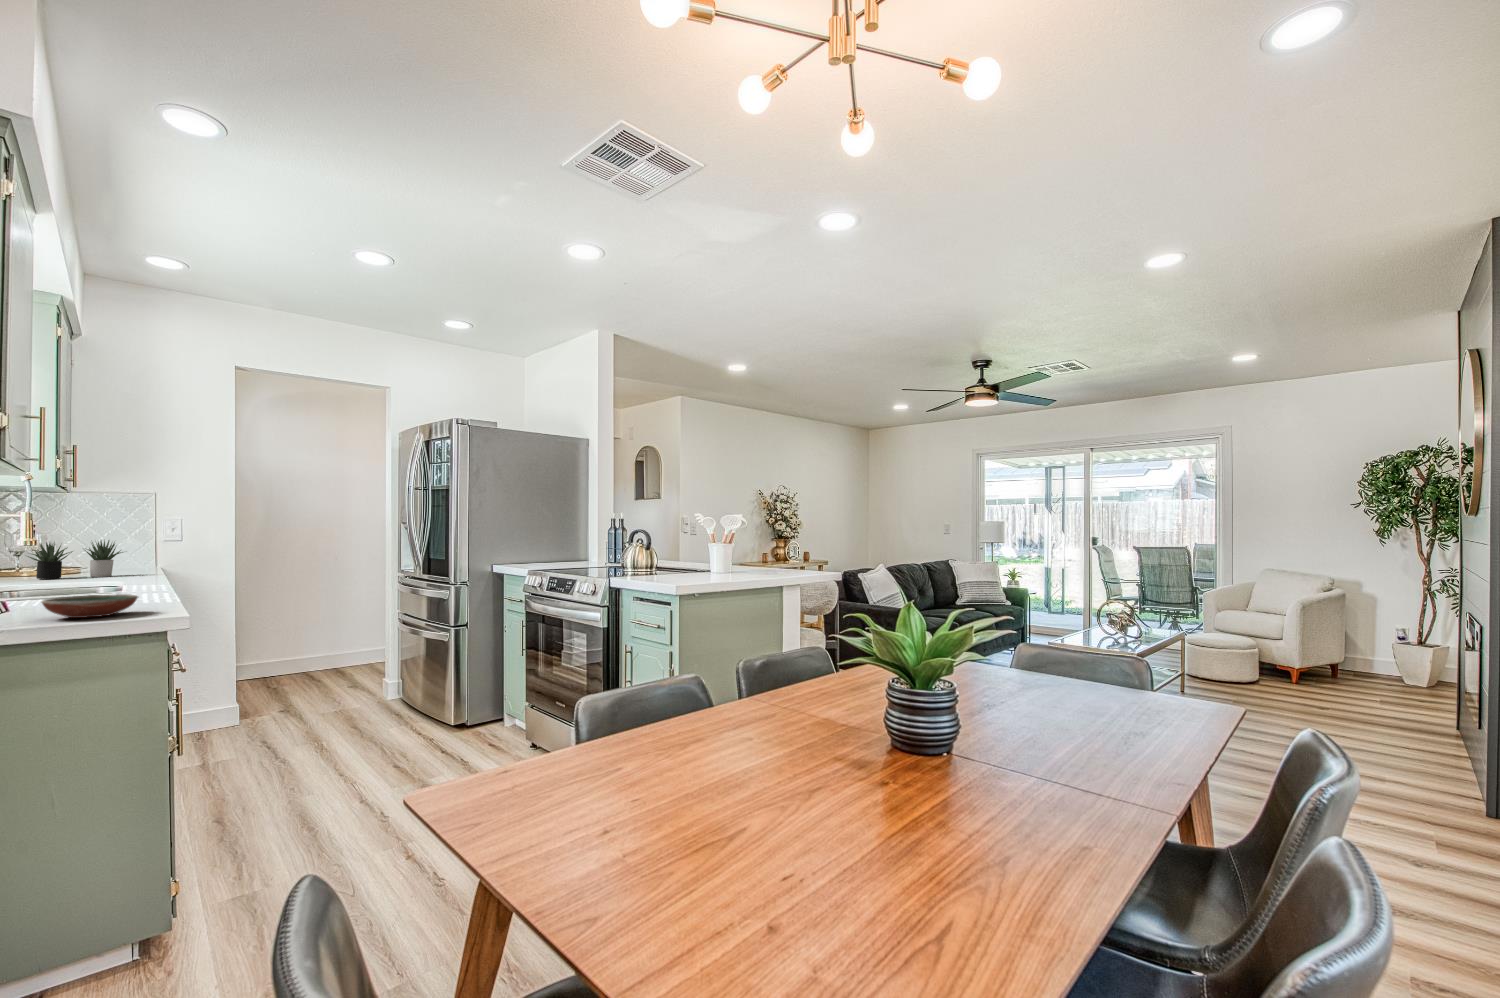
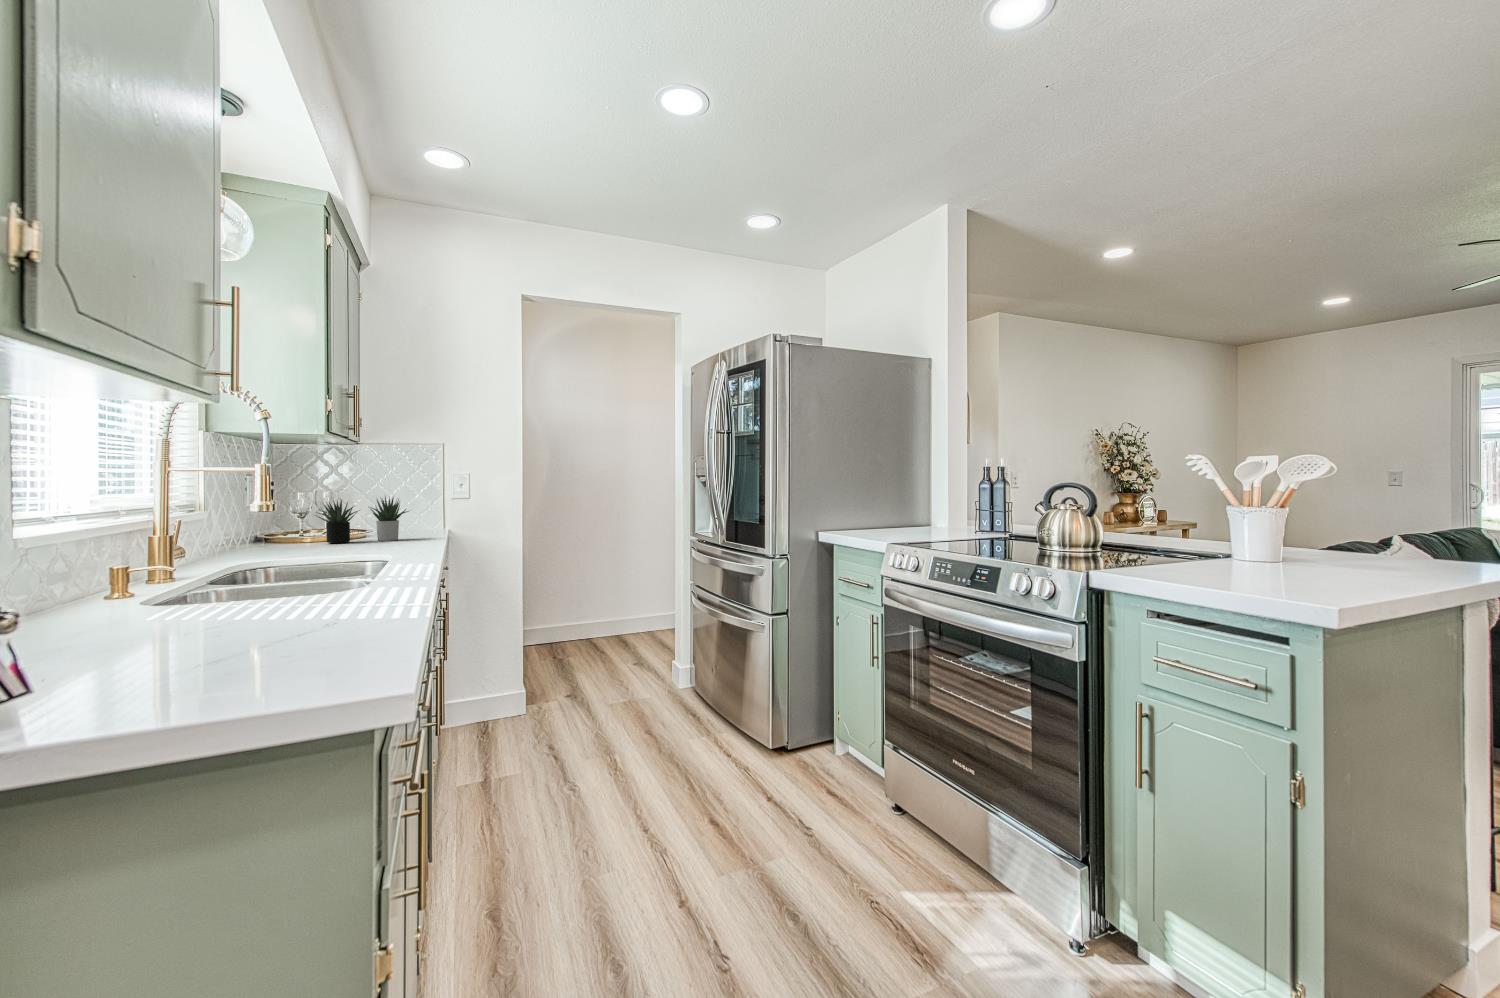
decorative bowl: present [42,594,138,618] -> none [195,610,363,667]

